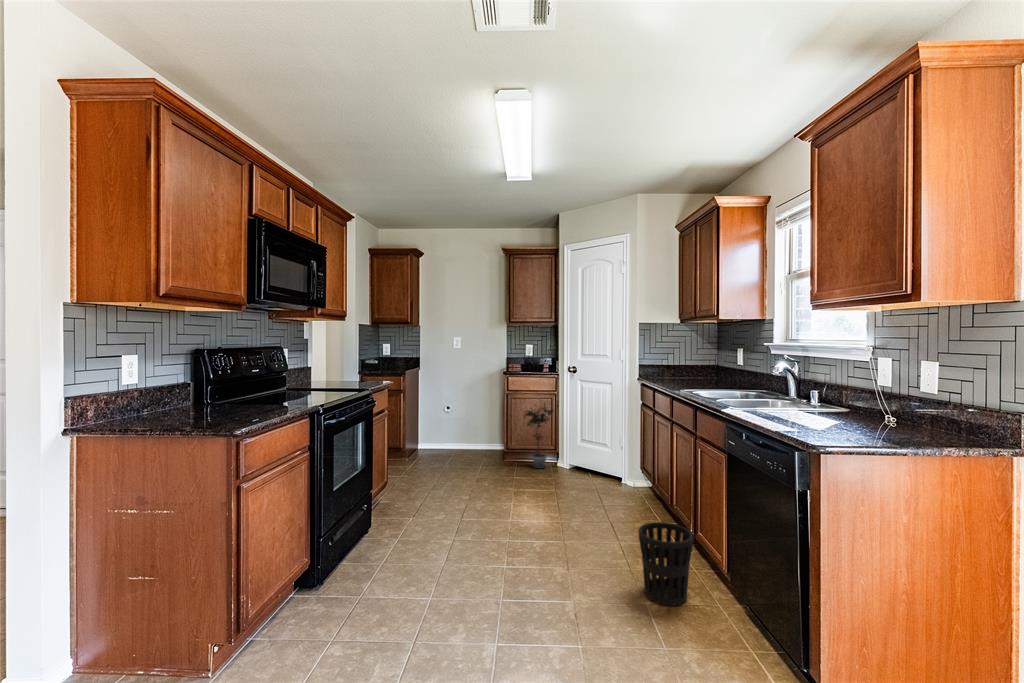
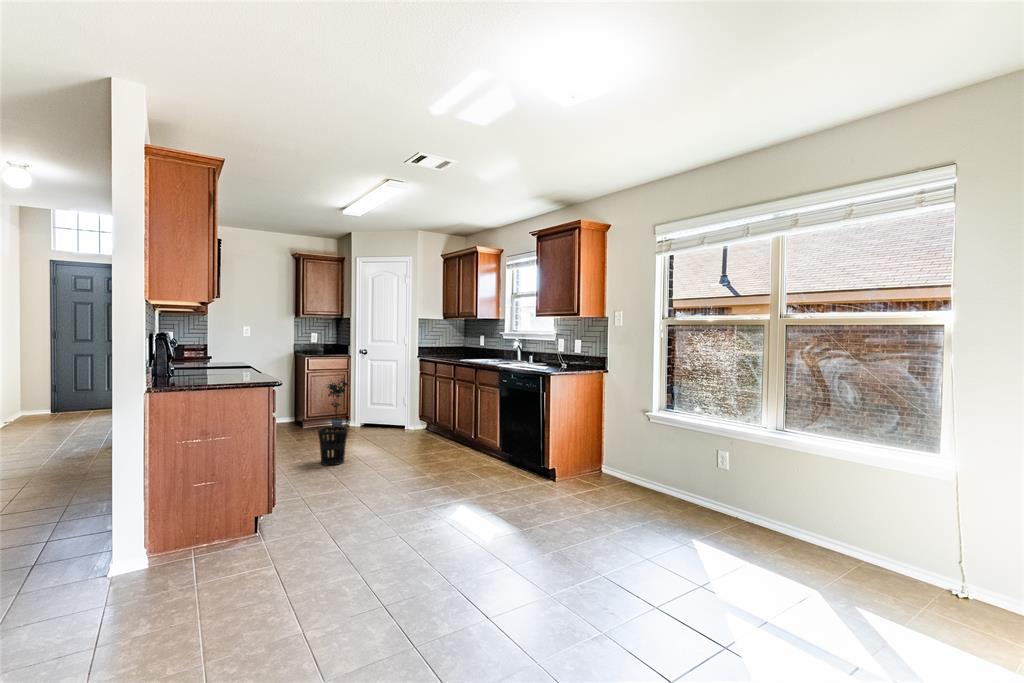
wastebasket: present [638,522,694,606] -> present [318,426,348,465]

